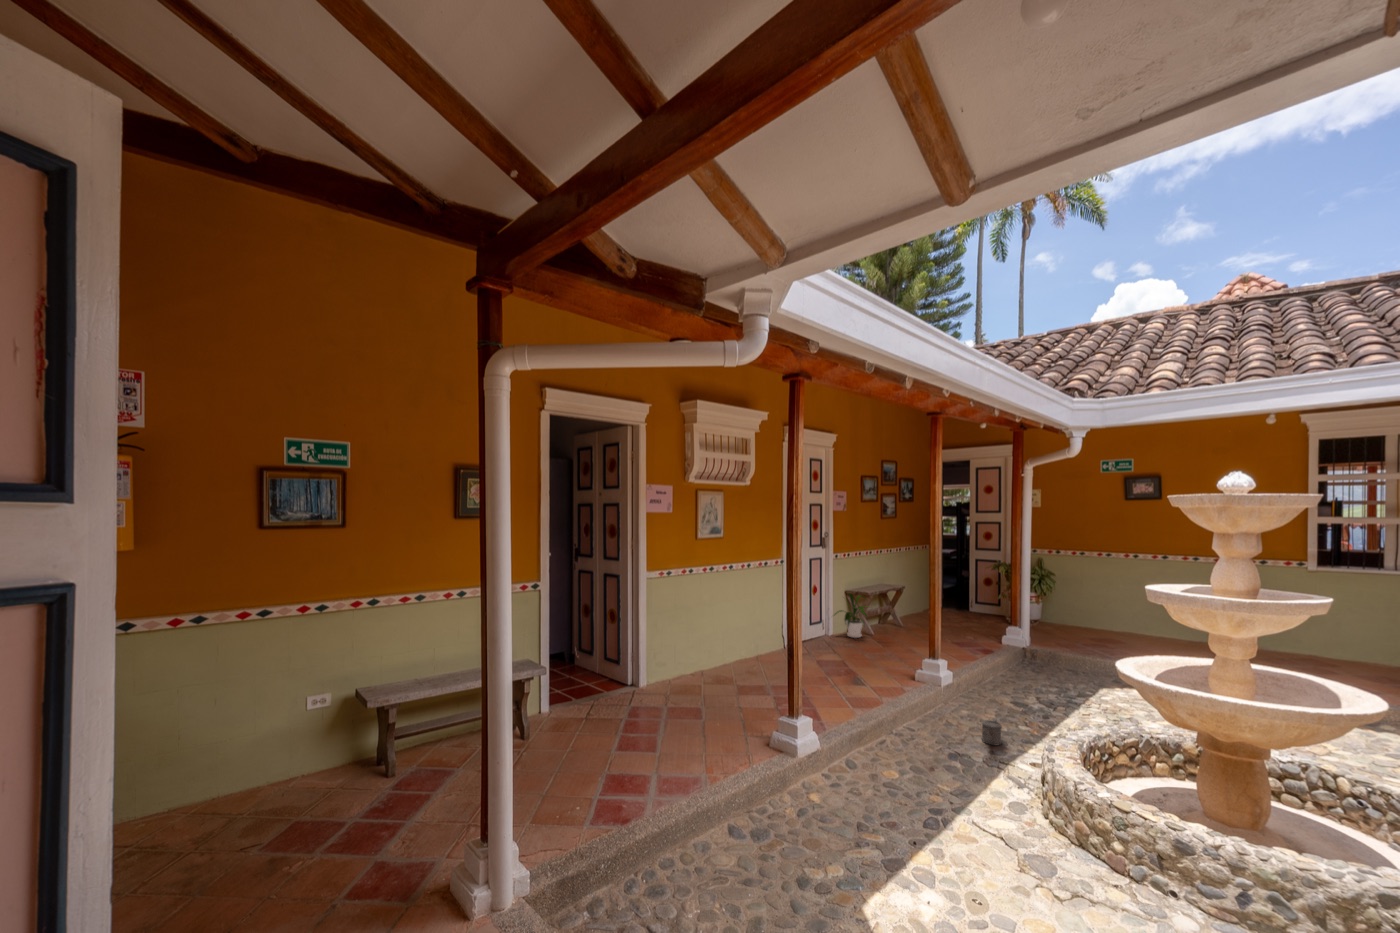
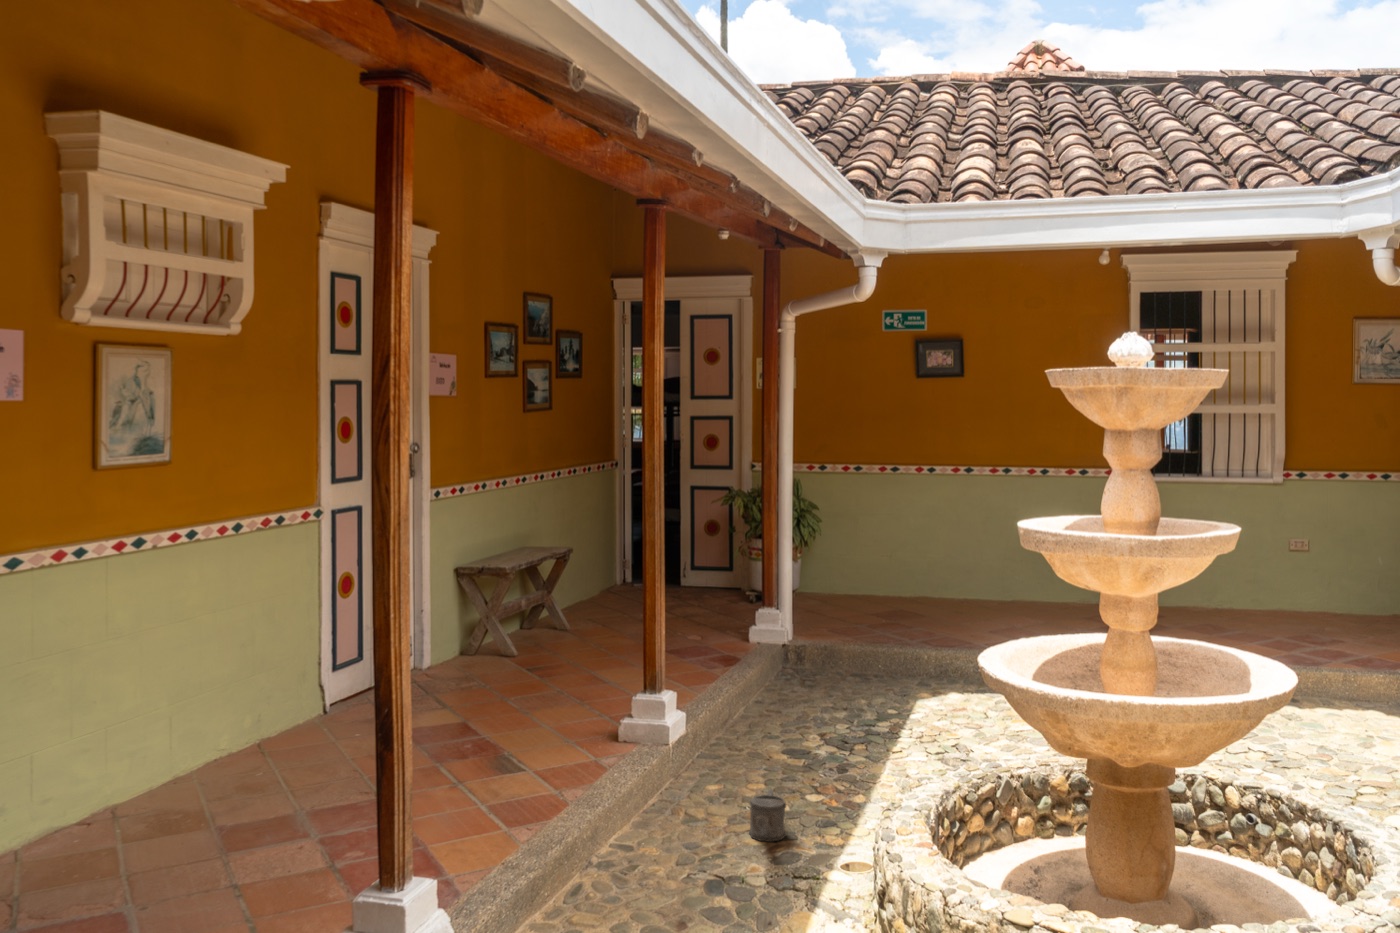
house plant: present [835,593,867,638] -> none [428,570,514,660]

